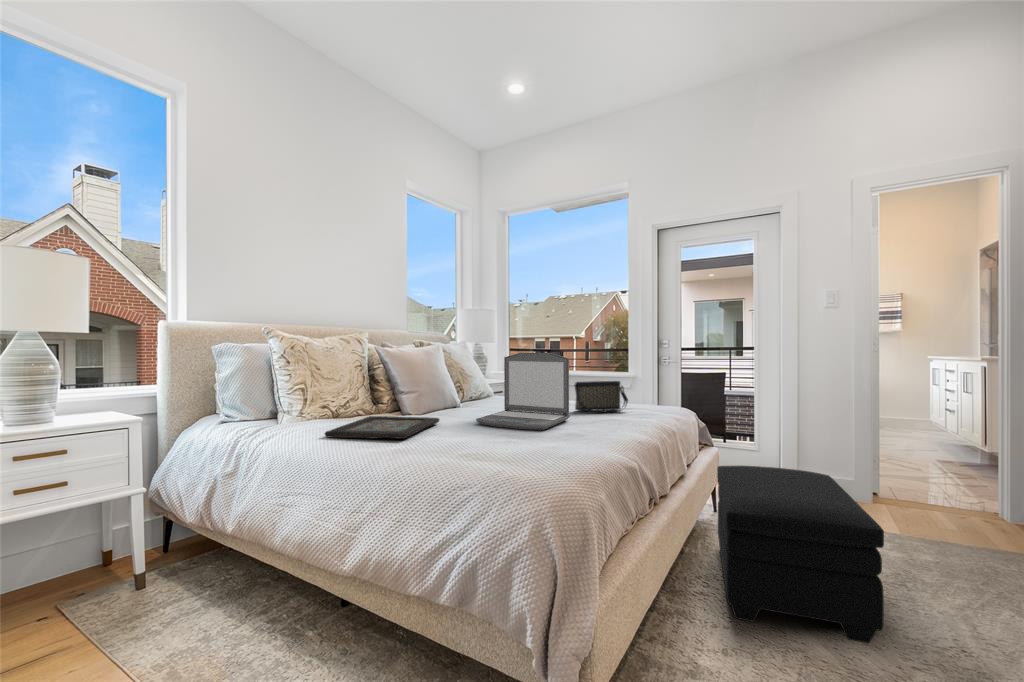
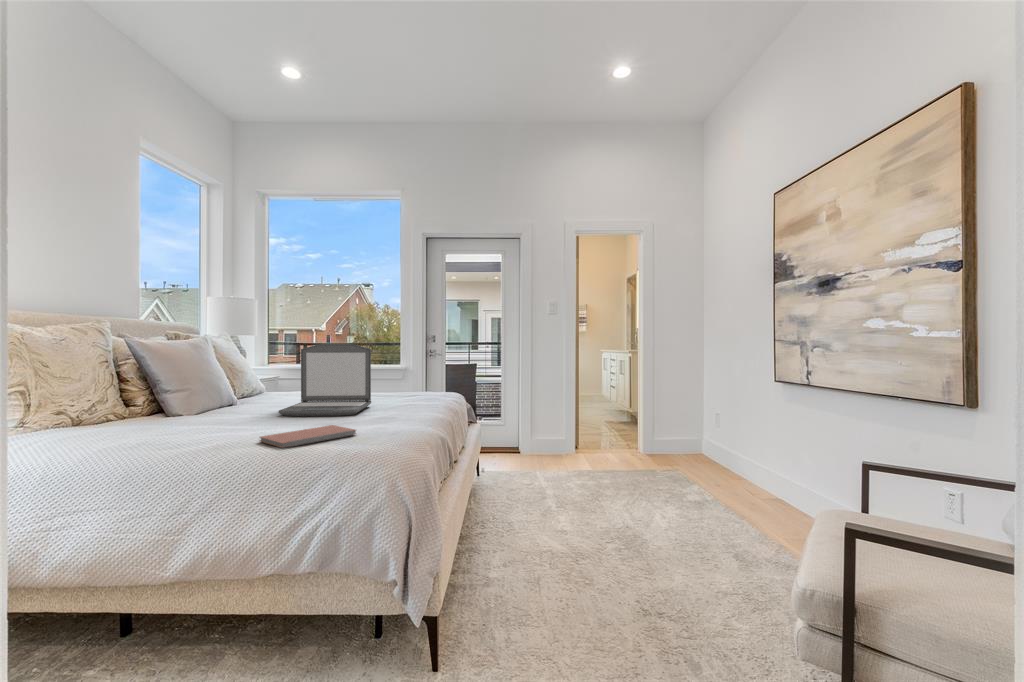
handbag: present [575,381,628,413] -> none [367,370,416,399]
decorative tray: present [325,416,439,439] -> none [95,413,235,442]
notebook: none [430,442,521,465] -> present [260,425,356,448]
ottoman: present [717,466,884,643] -> none [488,431,601,543]

